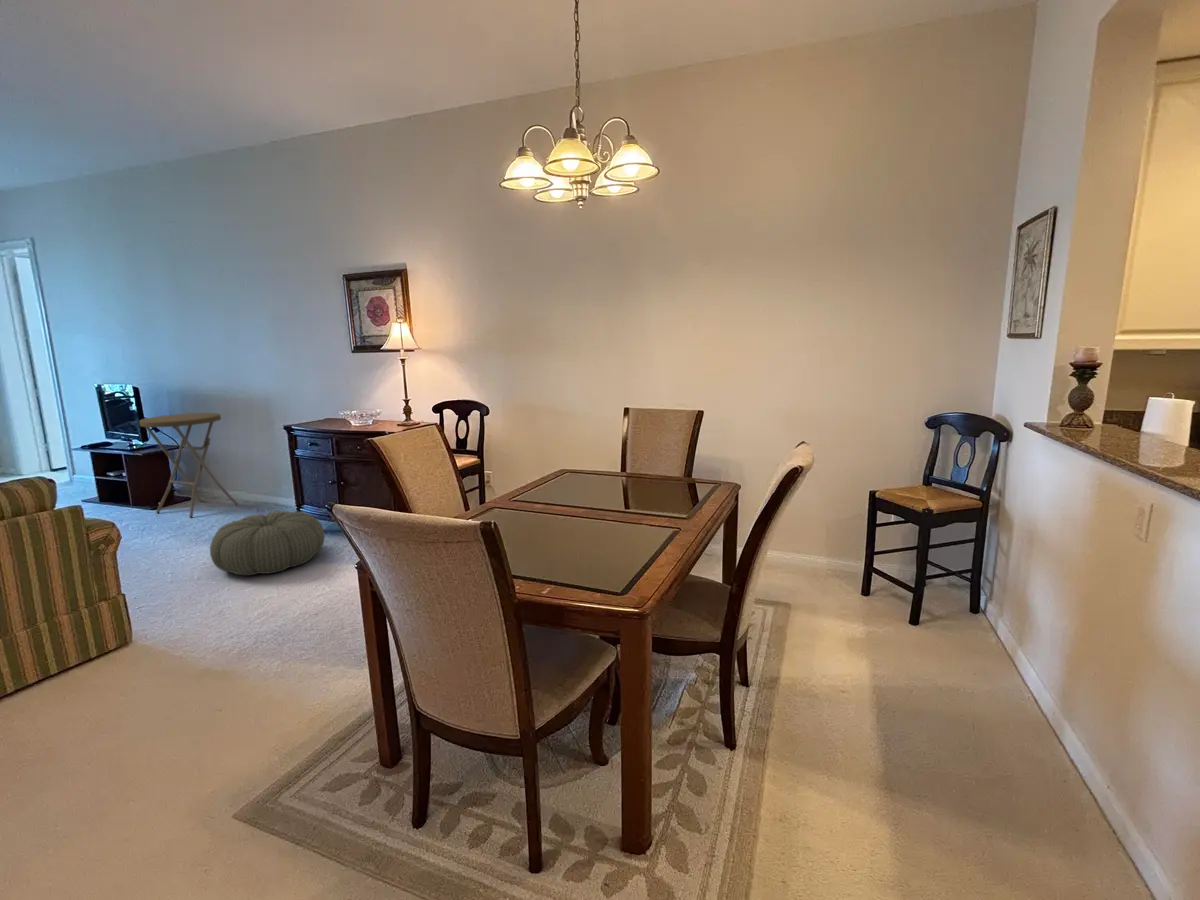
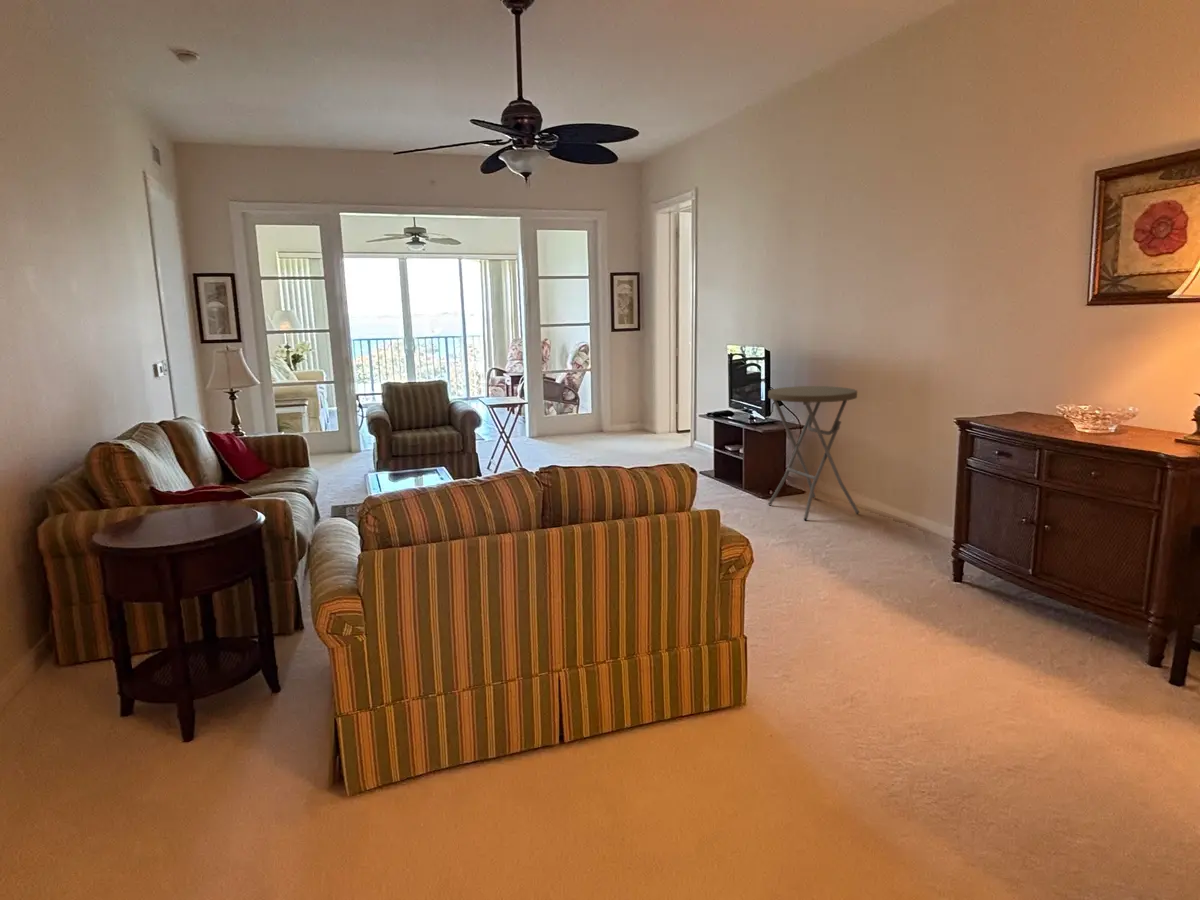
pouf: present [210,511,325,575] -> none [840,547,1007,649]

